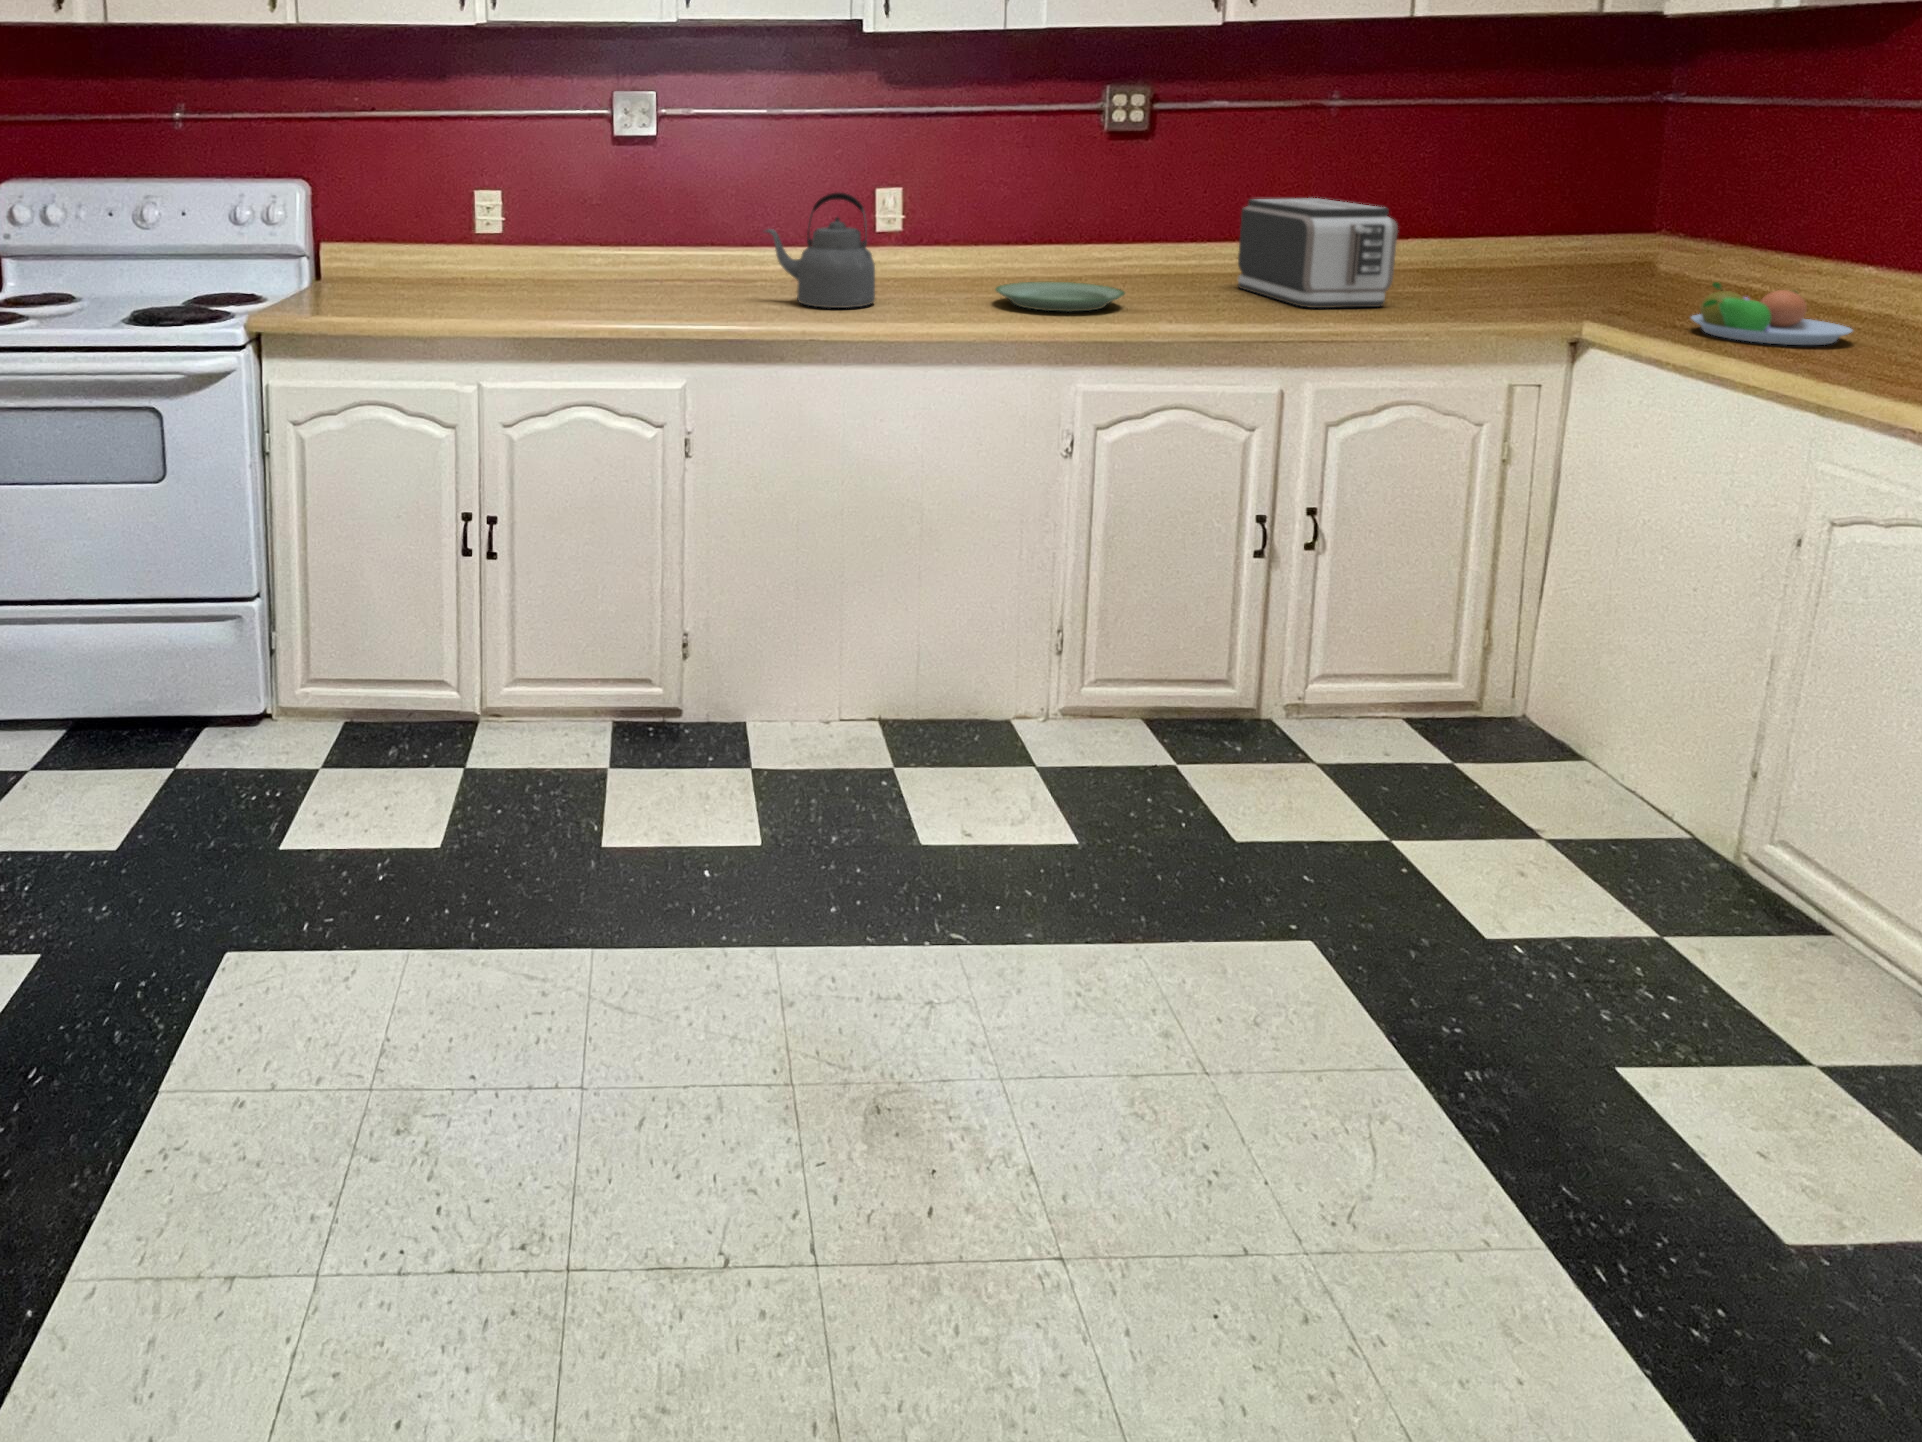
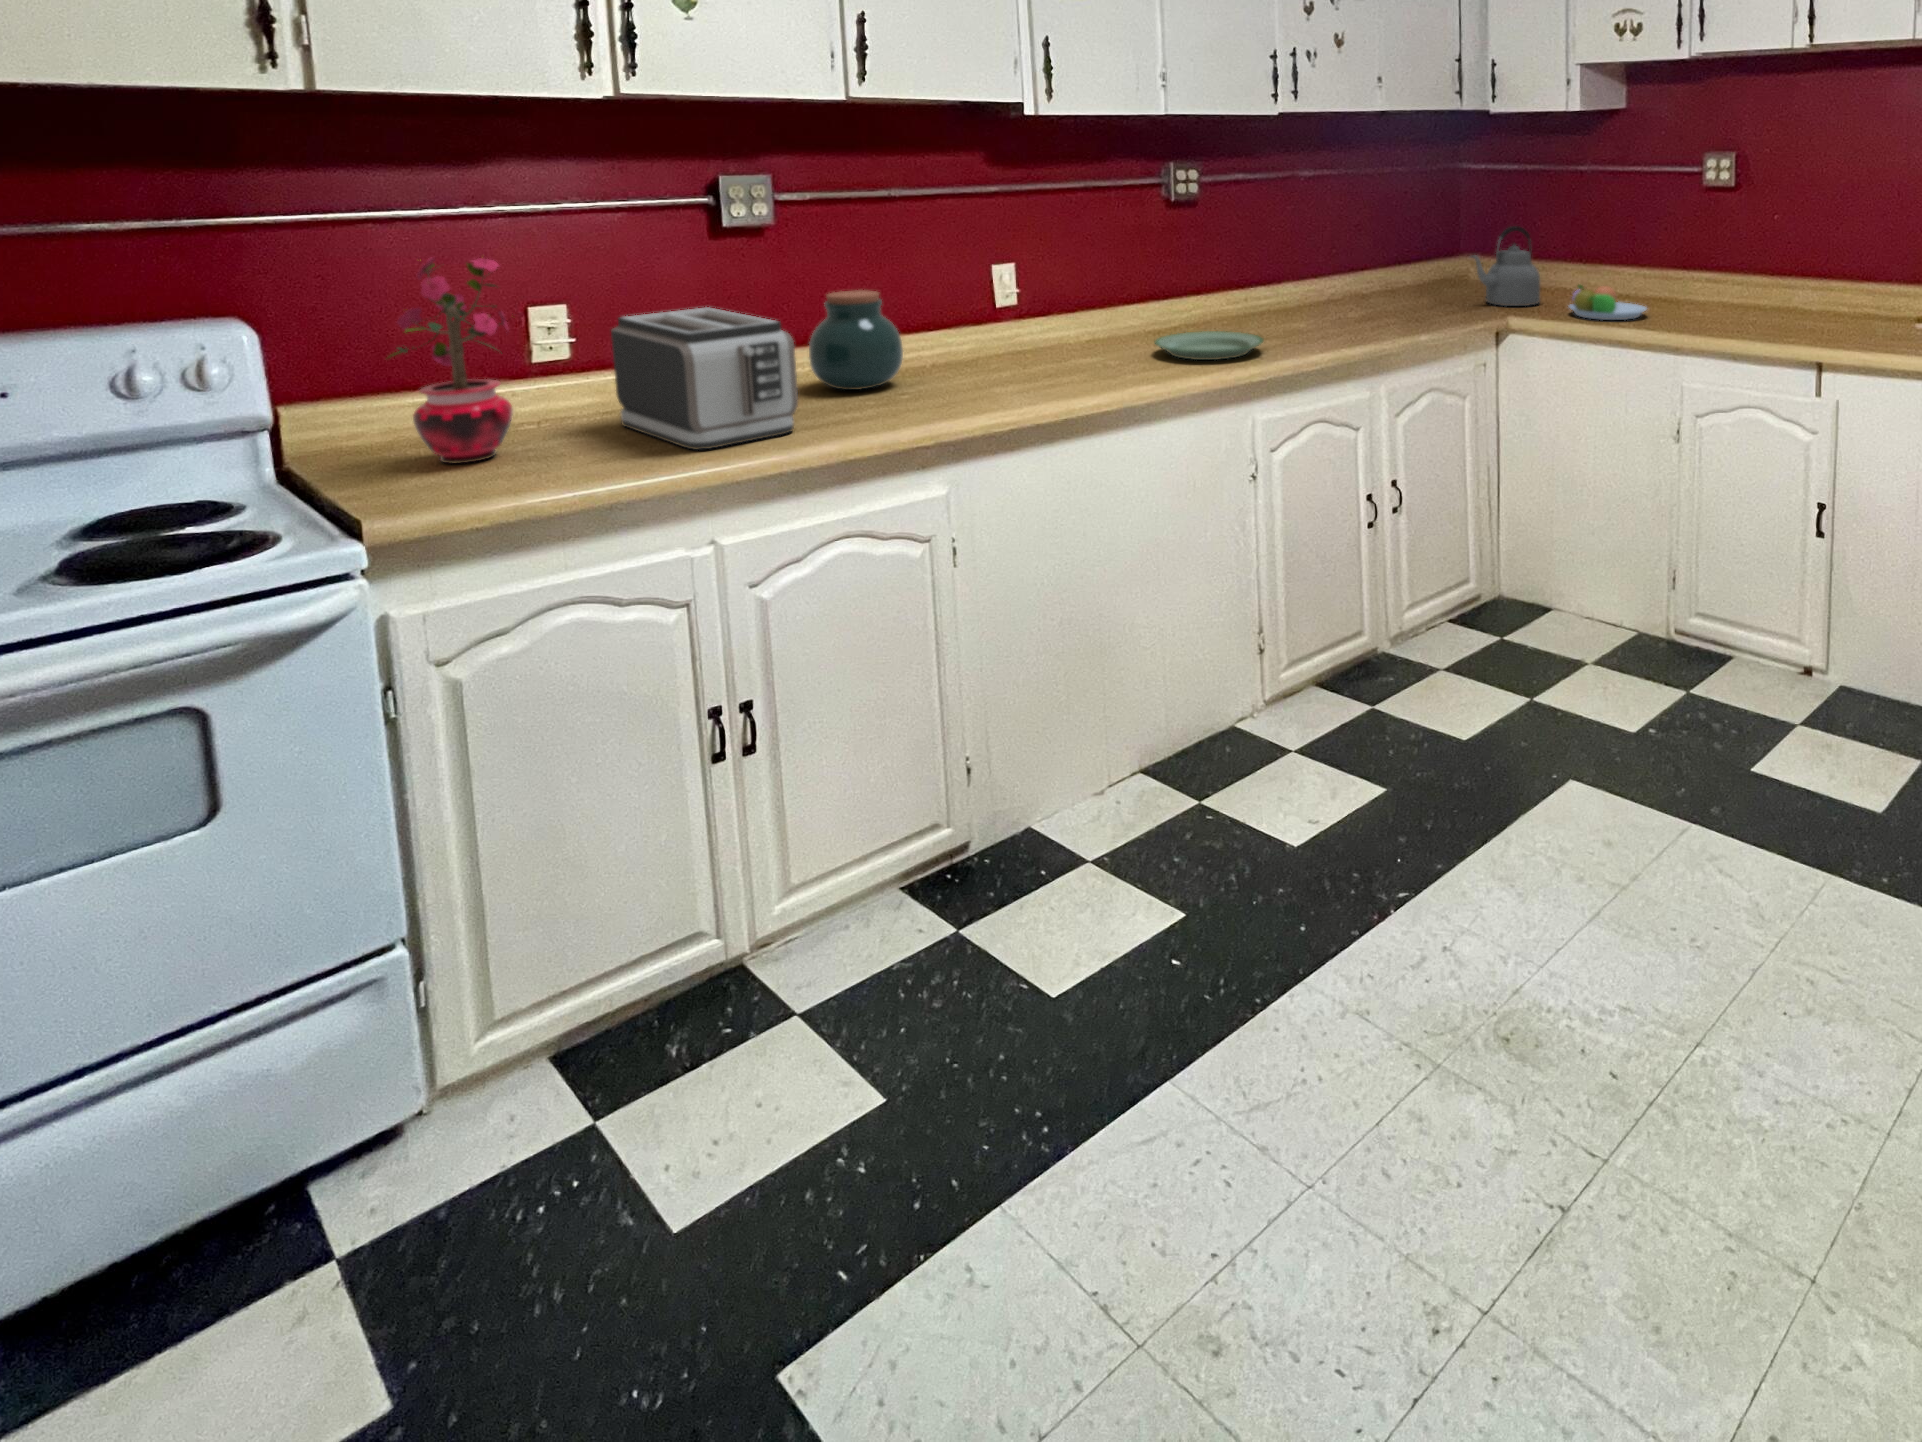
potted plant: none [344,142,428,297] -> present [389,255,513,463]
kettle: present [765,193,875,308] -> present [1471,226,1540,306]
toaster: present [1238,198,1398,308] -> present [611,307,798,450]
jar: none [664,202,743,291] -> present [809,290,903,390]

